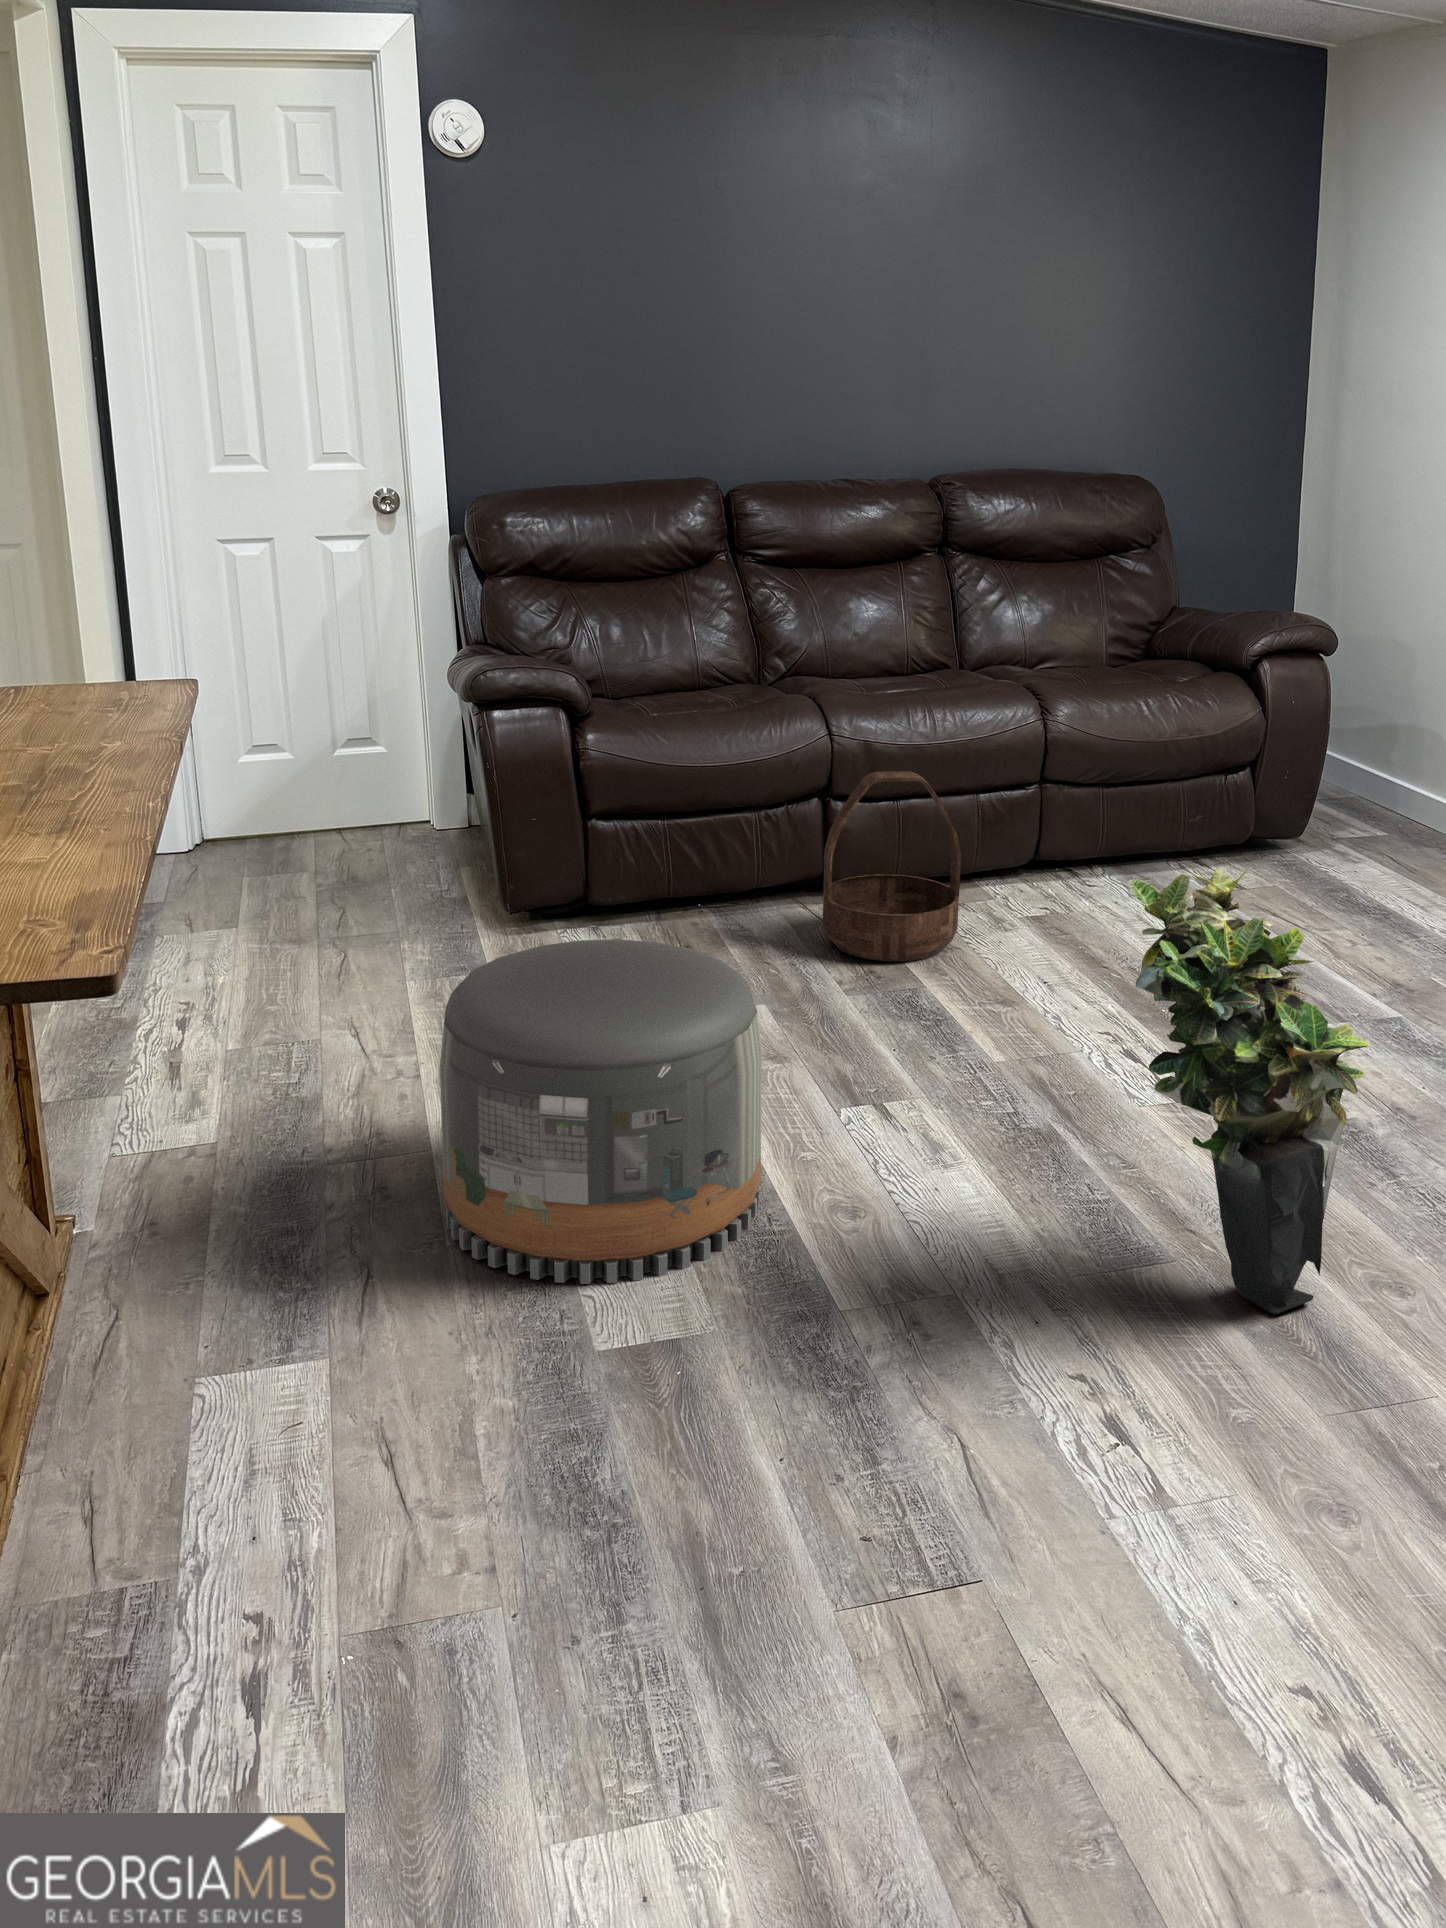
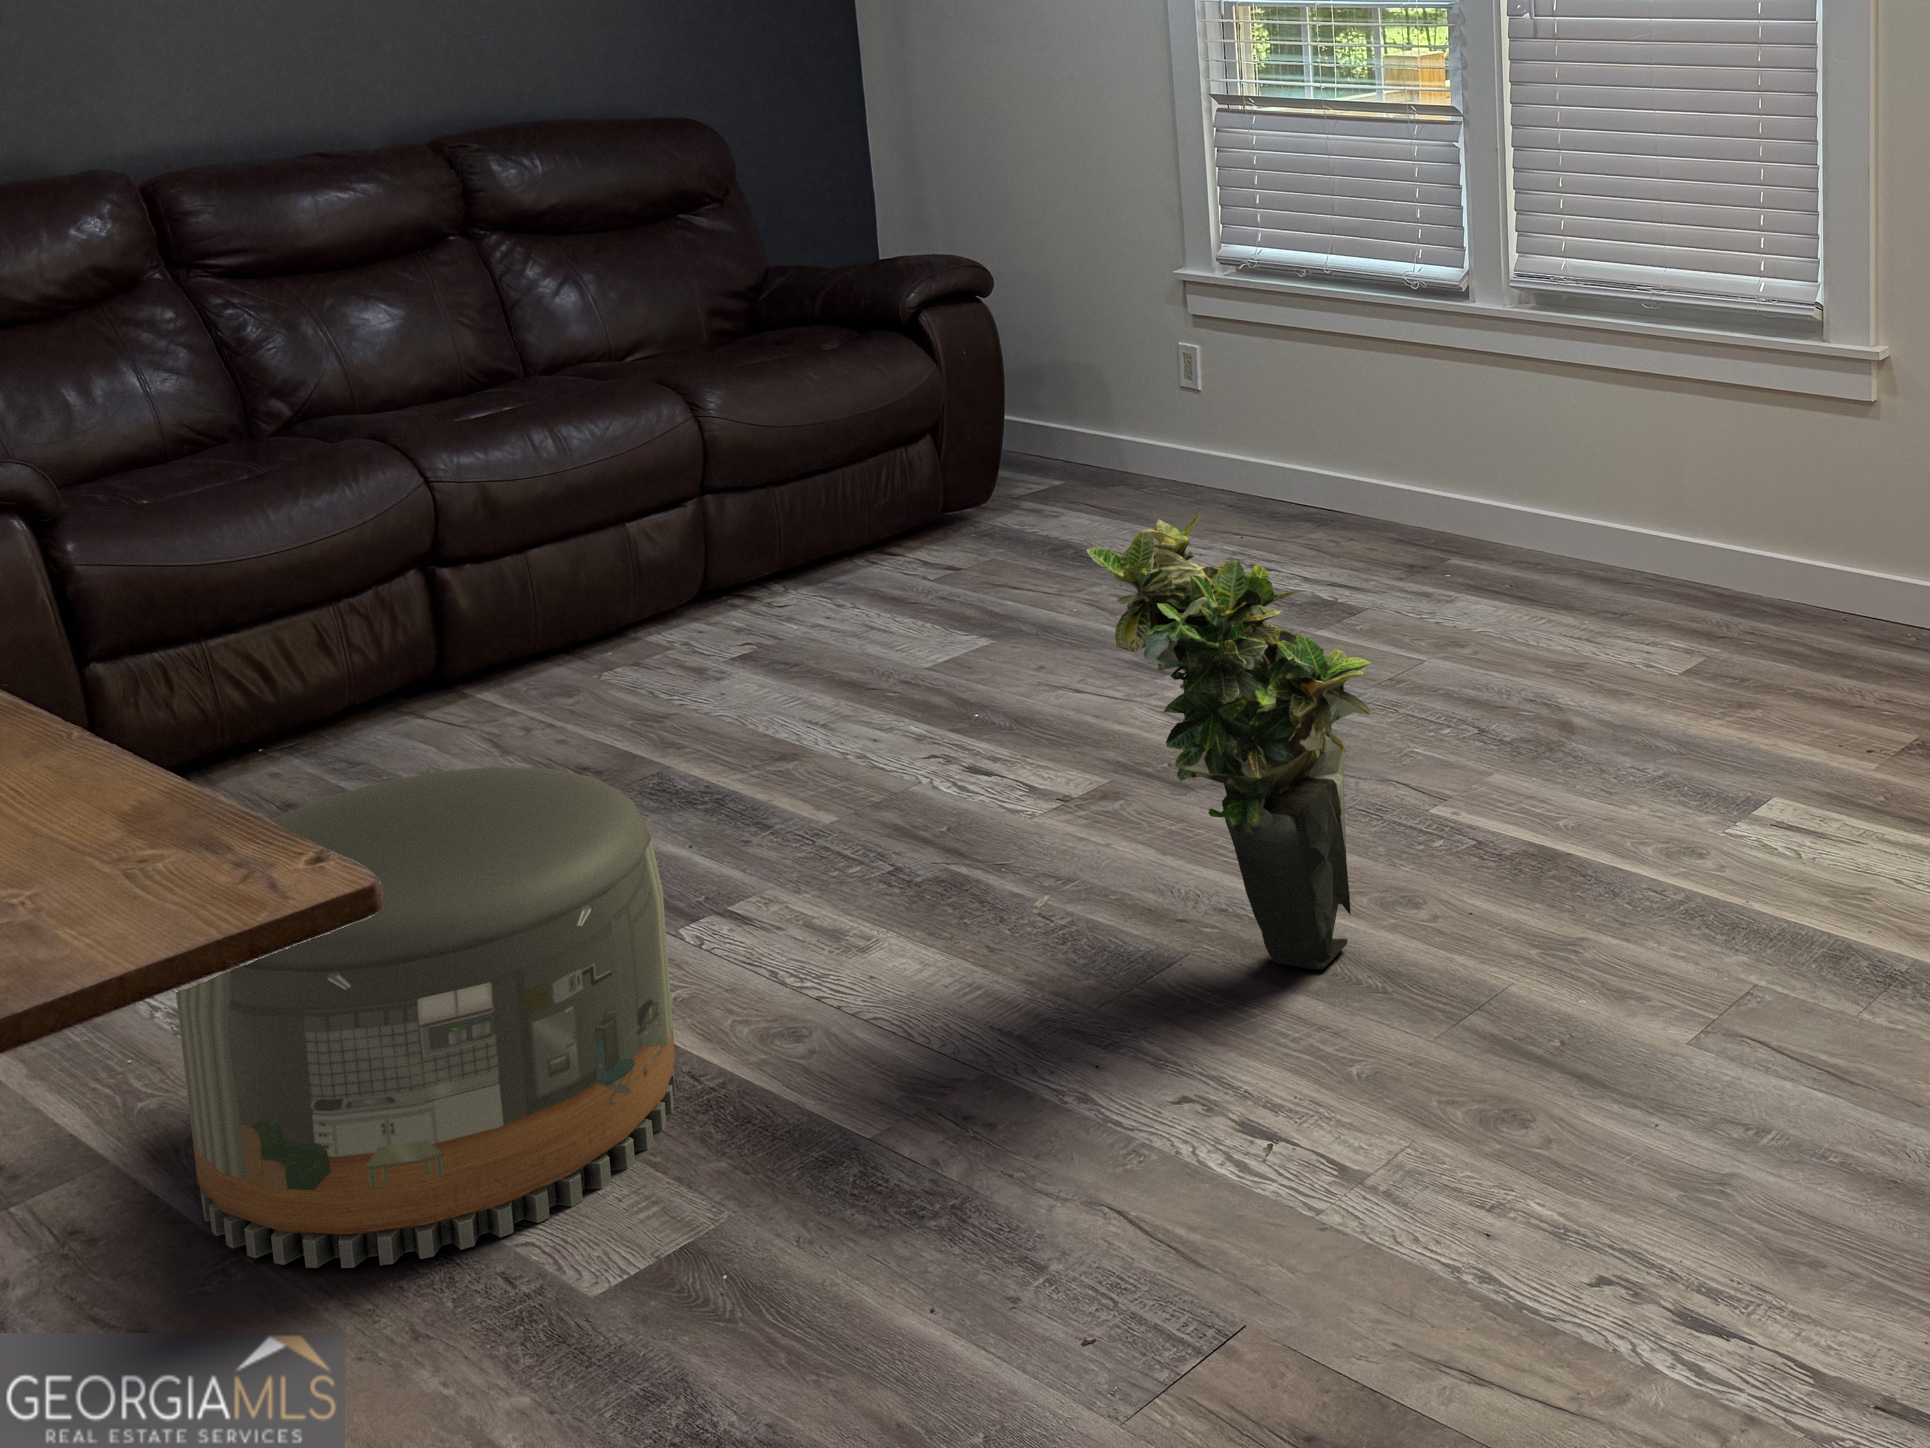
basket: present [823,771,961,962] -> none [480,505,673,752]

